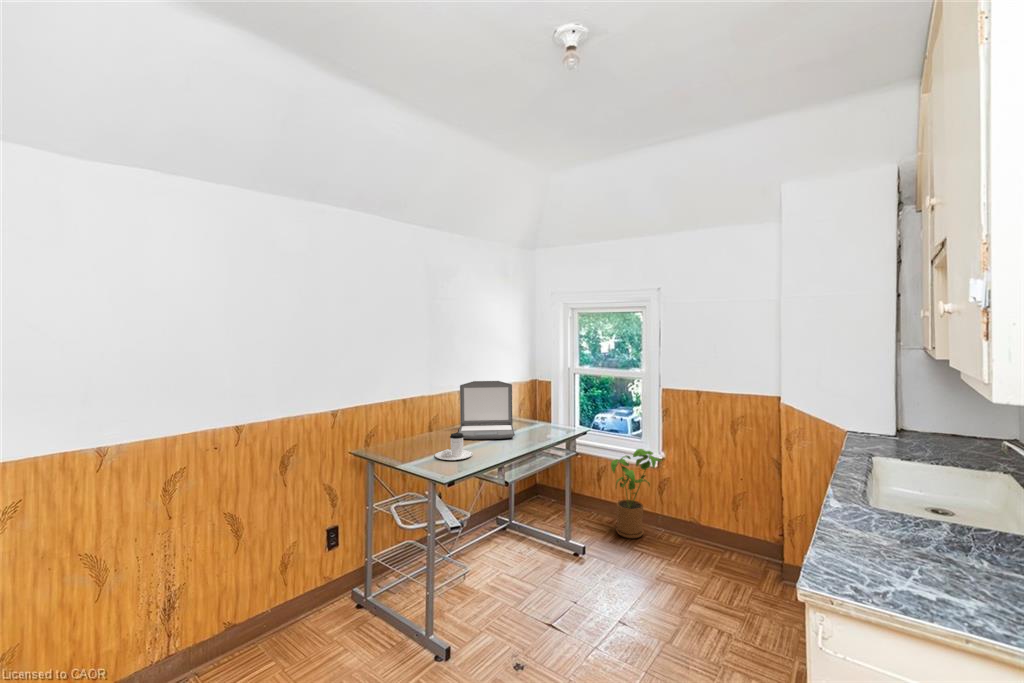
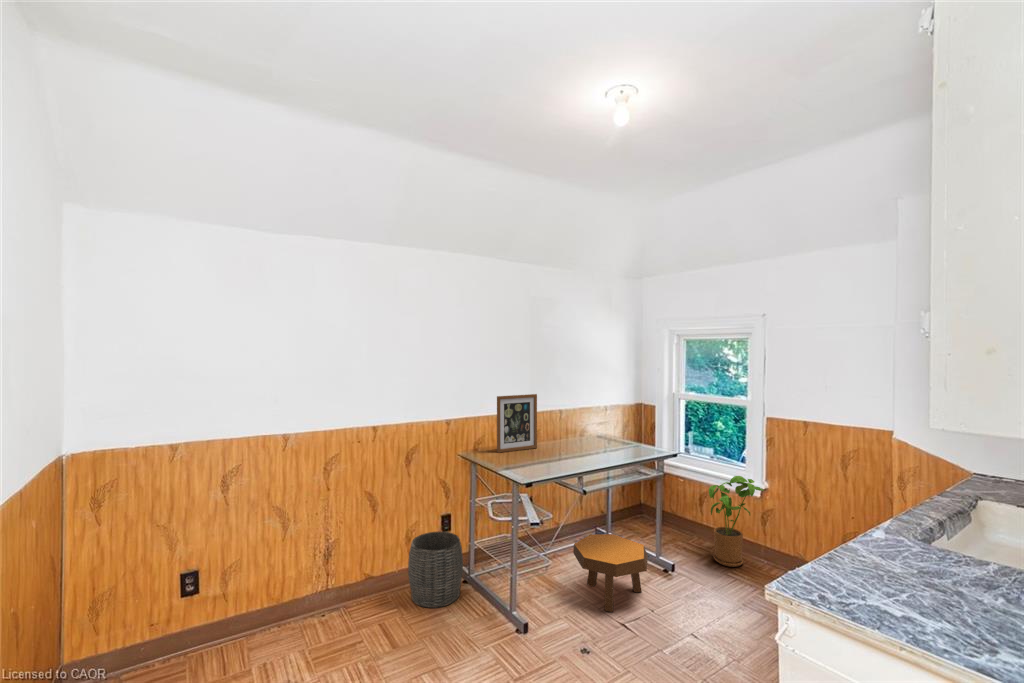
picture frame: none [393,376,439,447] -> present [497,394,537,453]
laptop: present [458,381,515,439] -> none [553,400,607,453]
coffee cup: present [435,433,472,460] -> none [527,444,560,467]
footstool: none [488,523,570,611] -> present [573,534,648,612]
woven basket: none [286,550,359,652] -> present [408,531,463,608]

